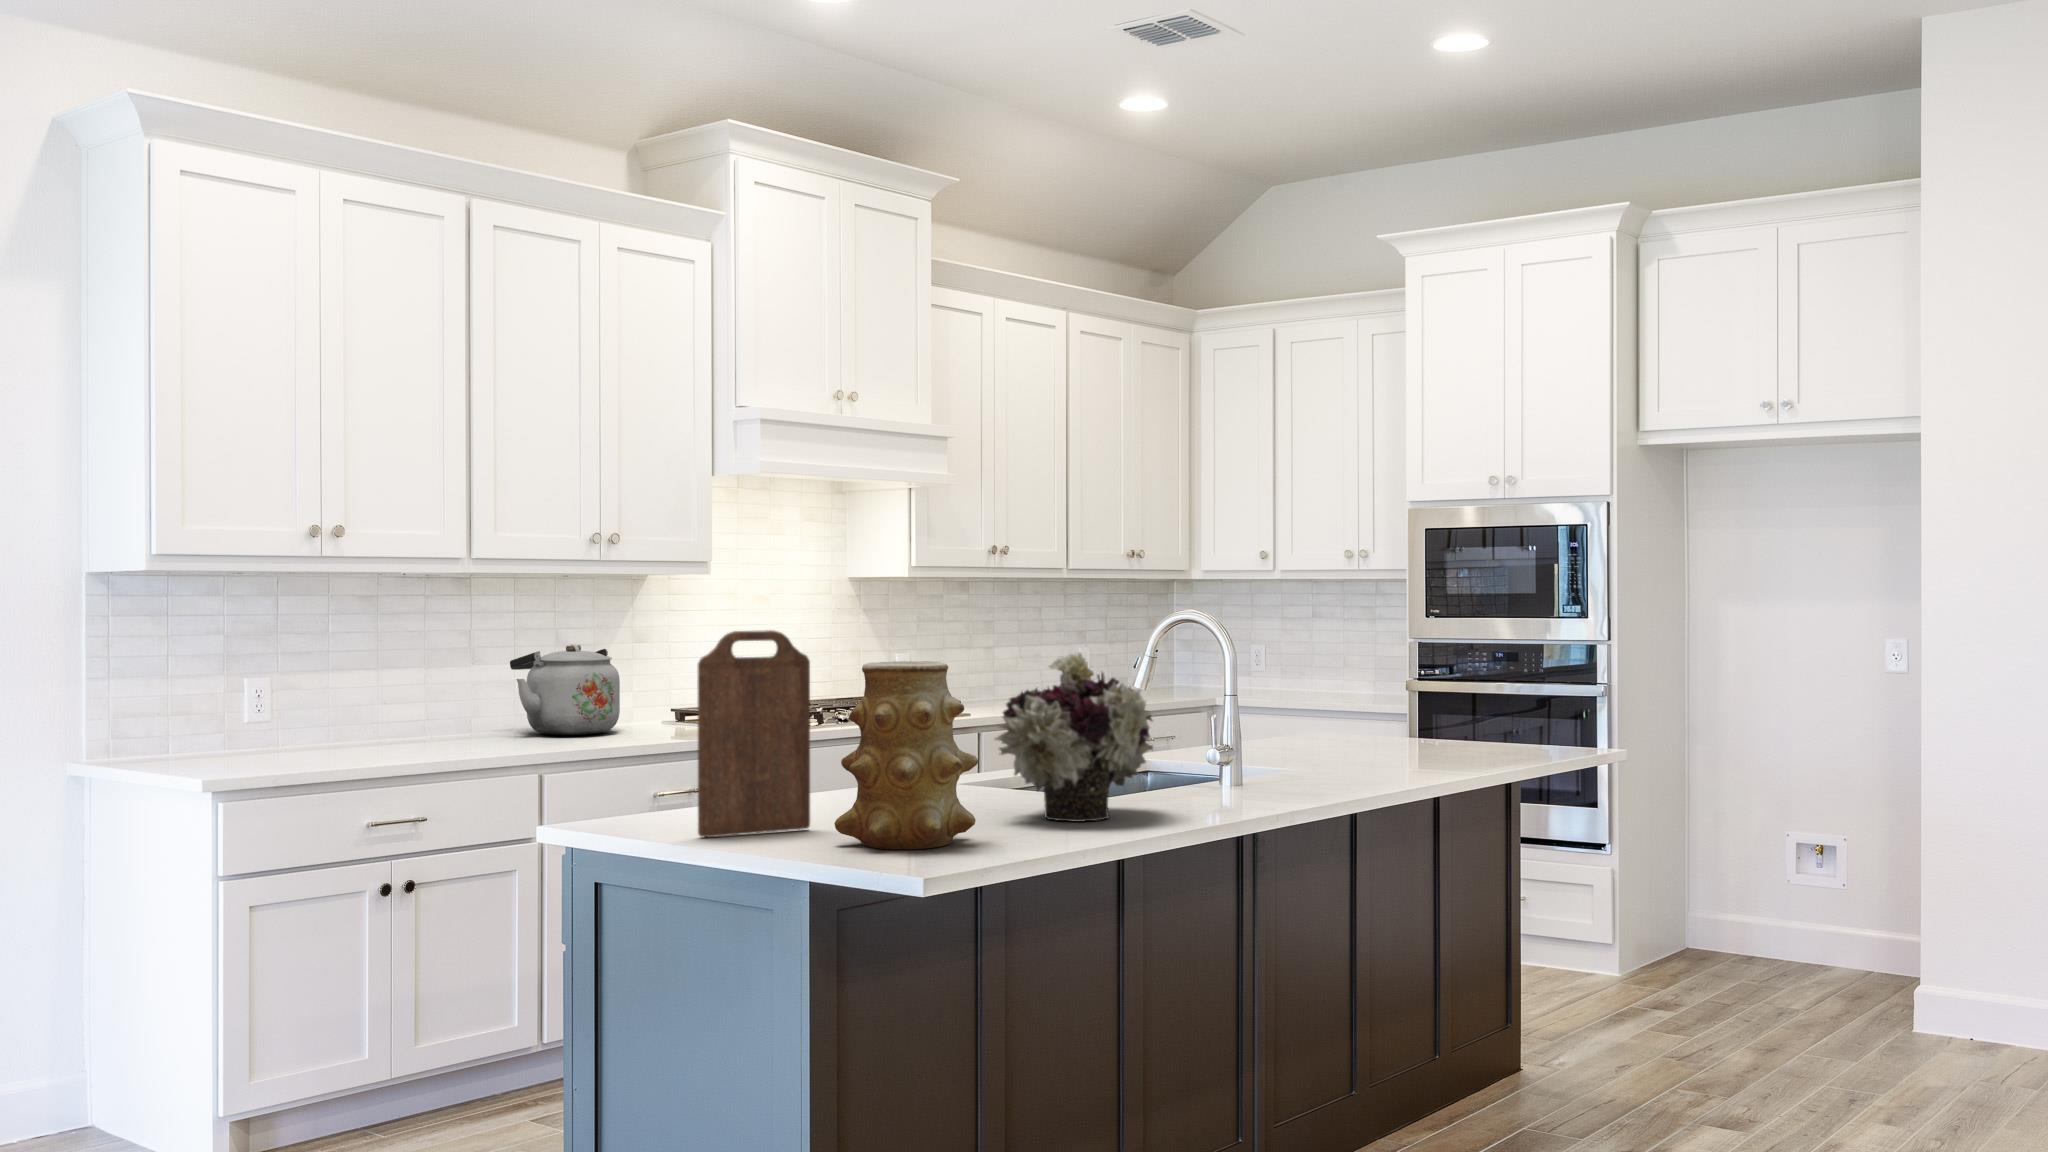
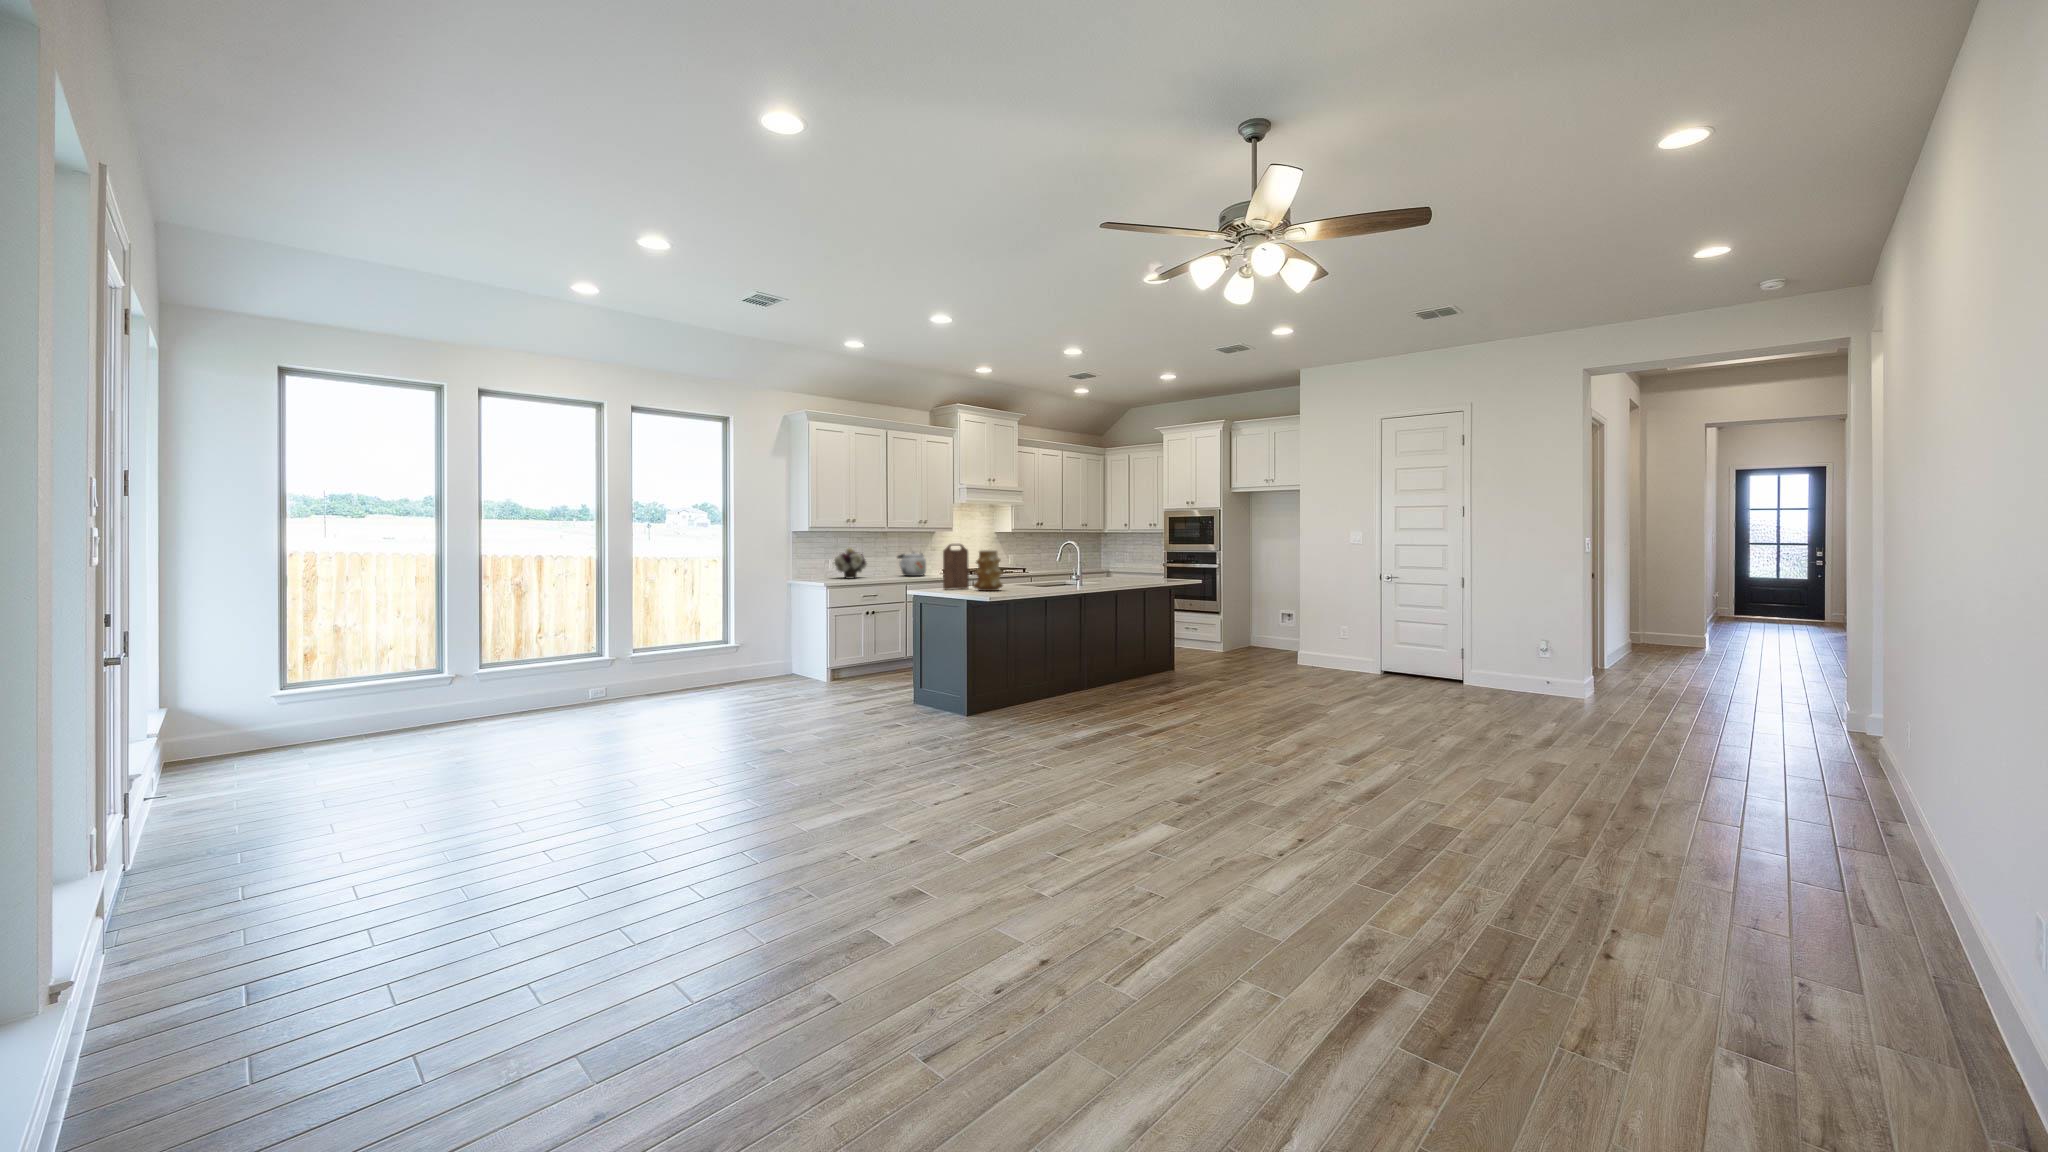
flower arrangement: present [995,652,1153,822] -> present [834,547,867,579]

